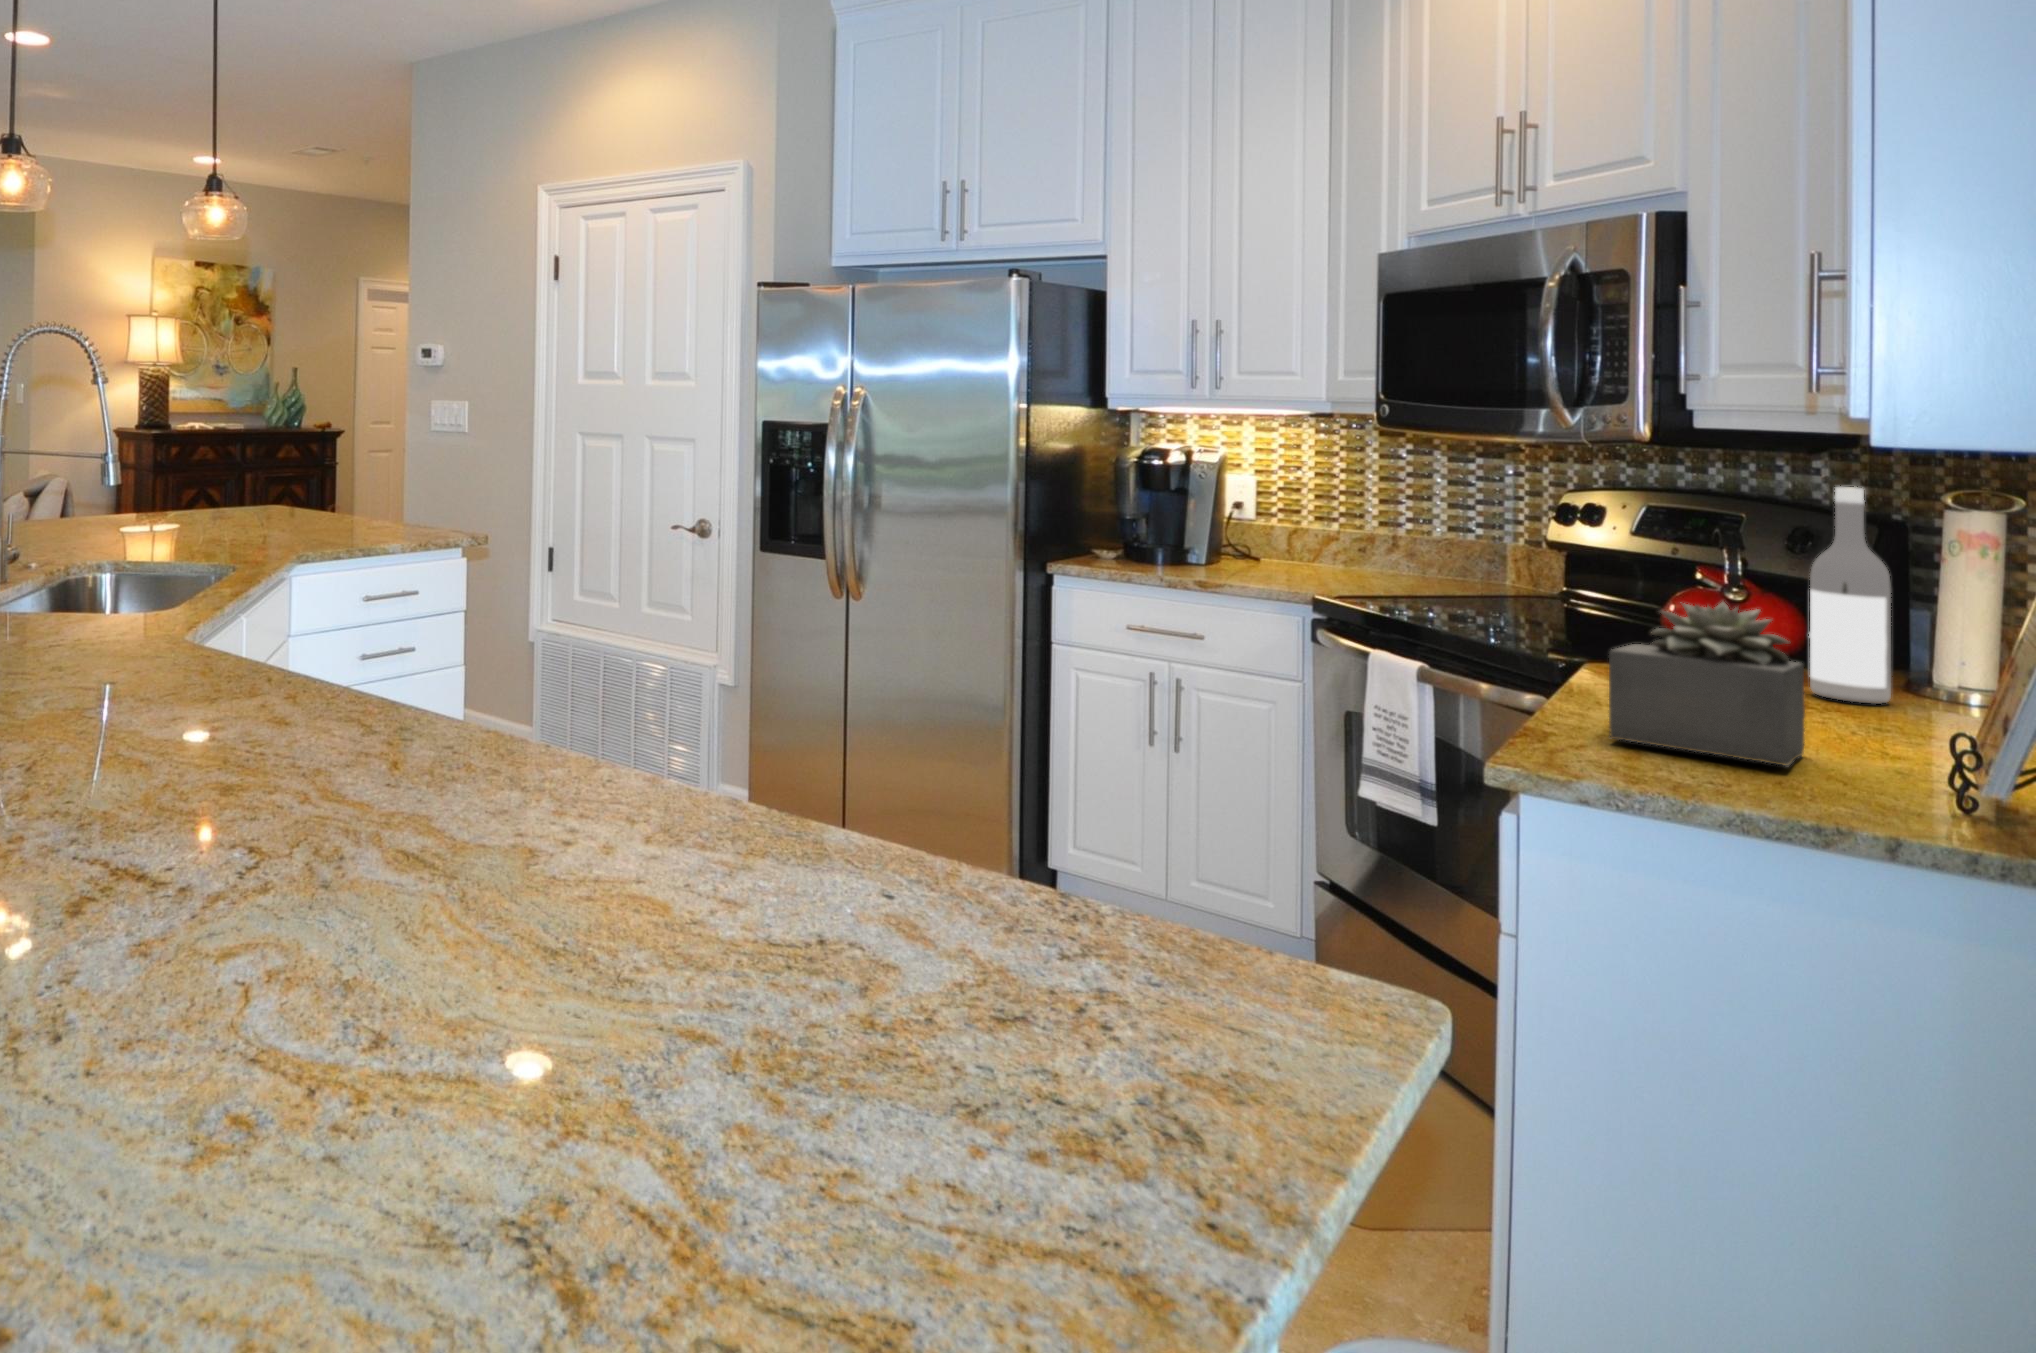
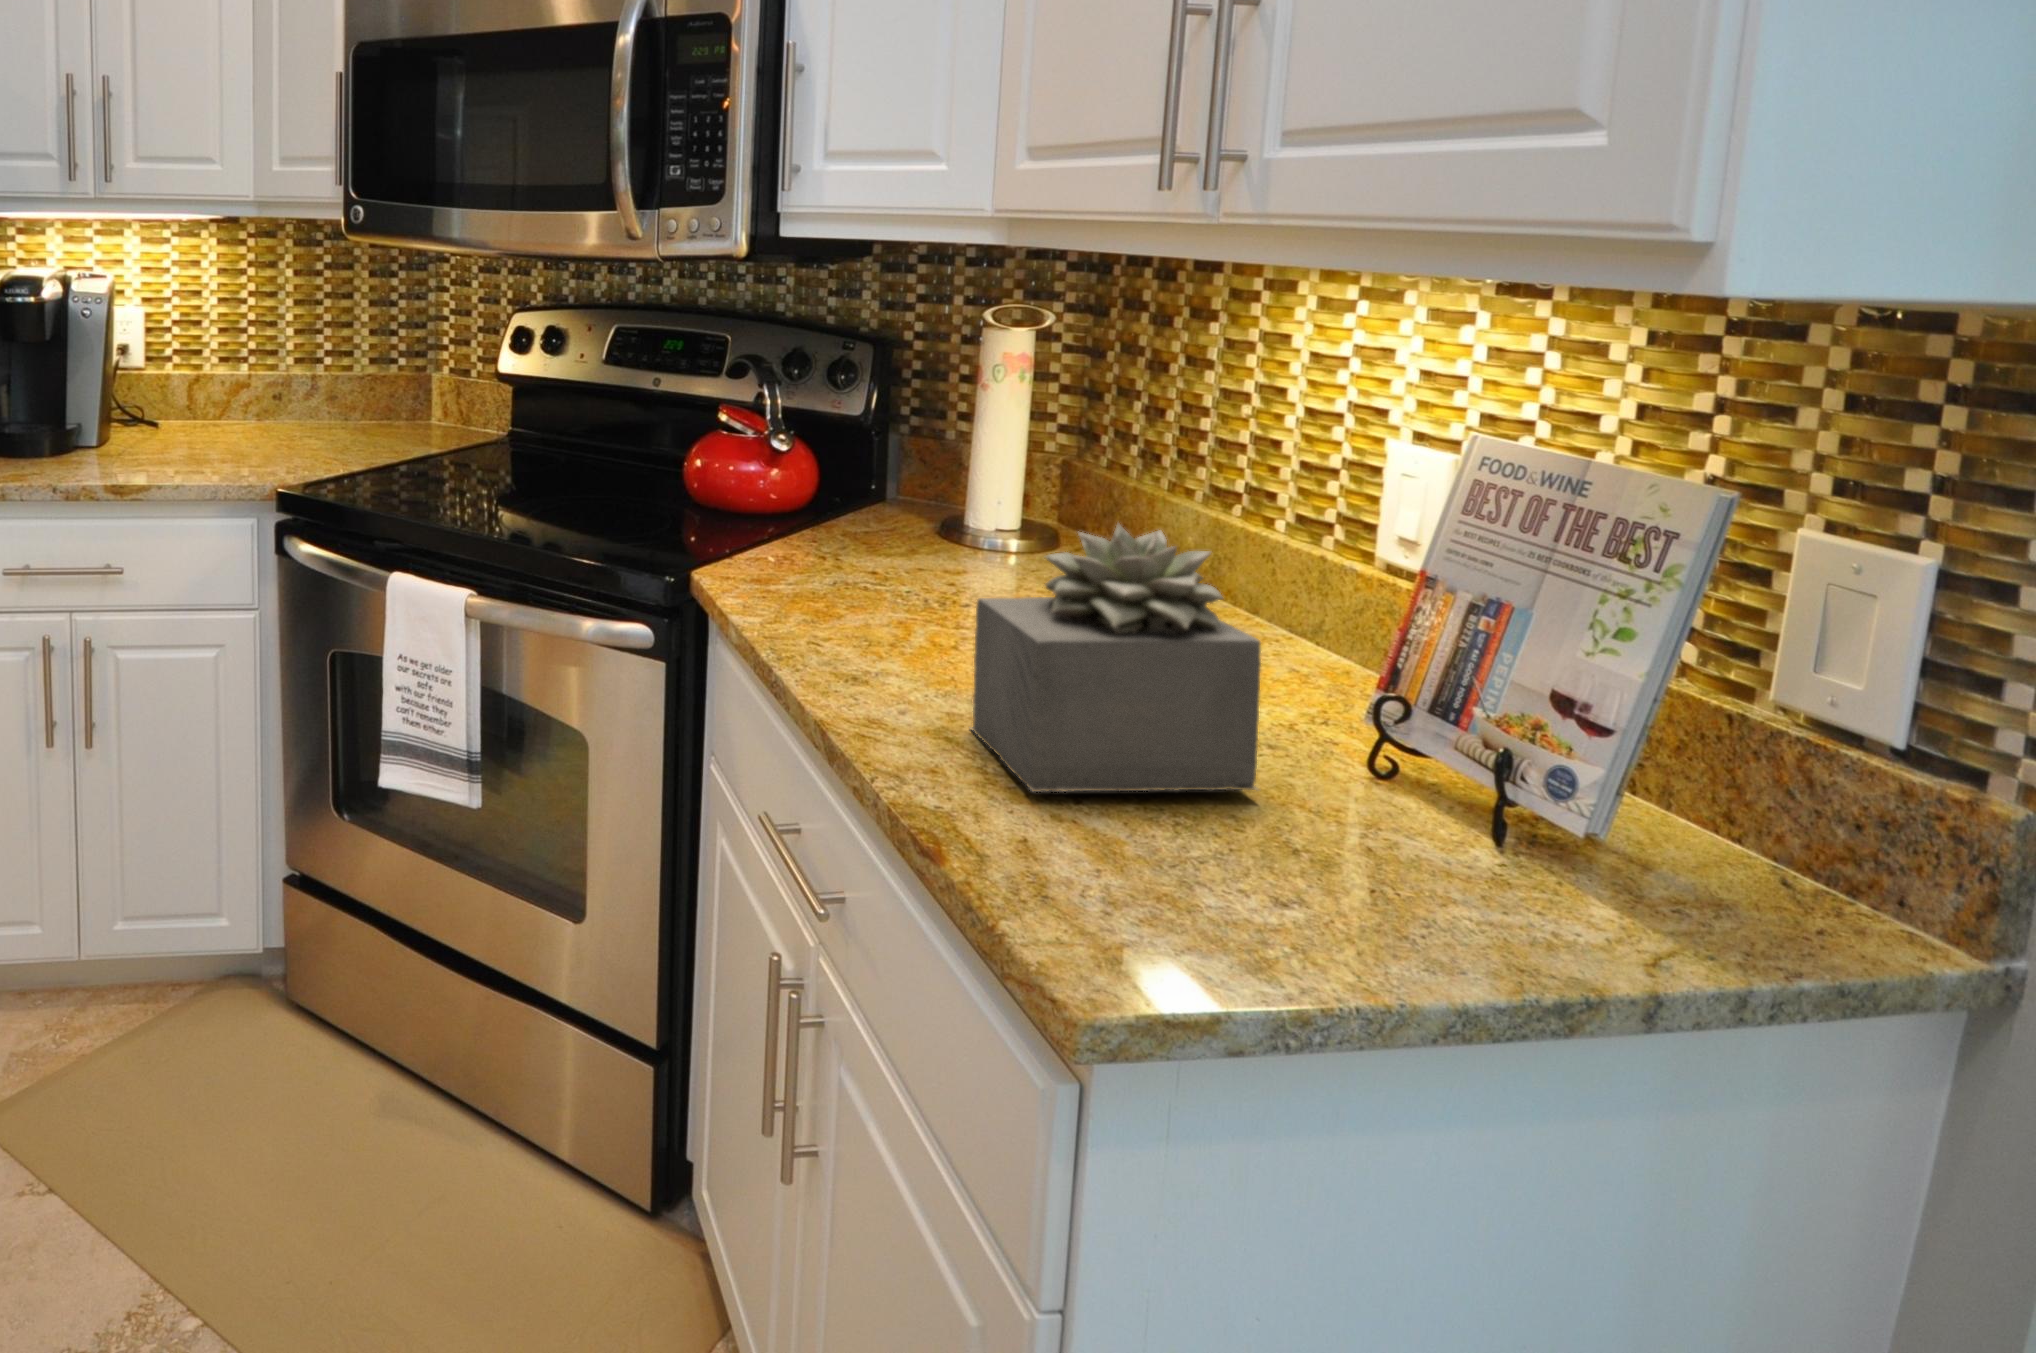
wine bottle: present [1809,487,1891,704] -> none [933,309,1015,579]

